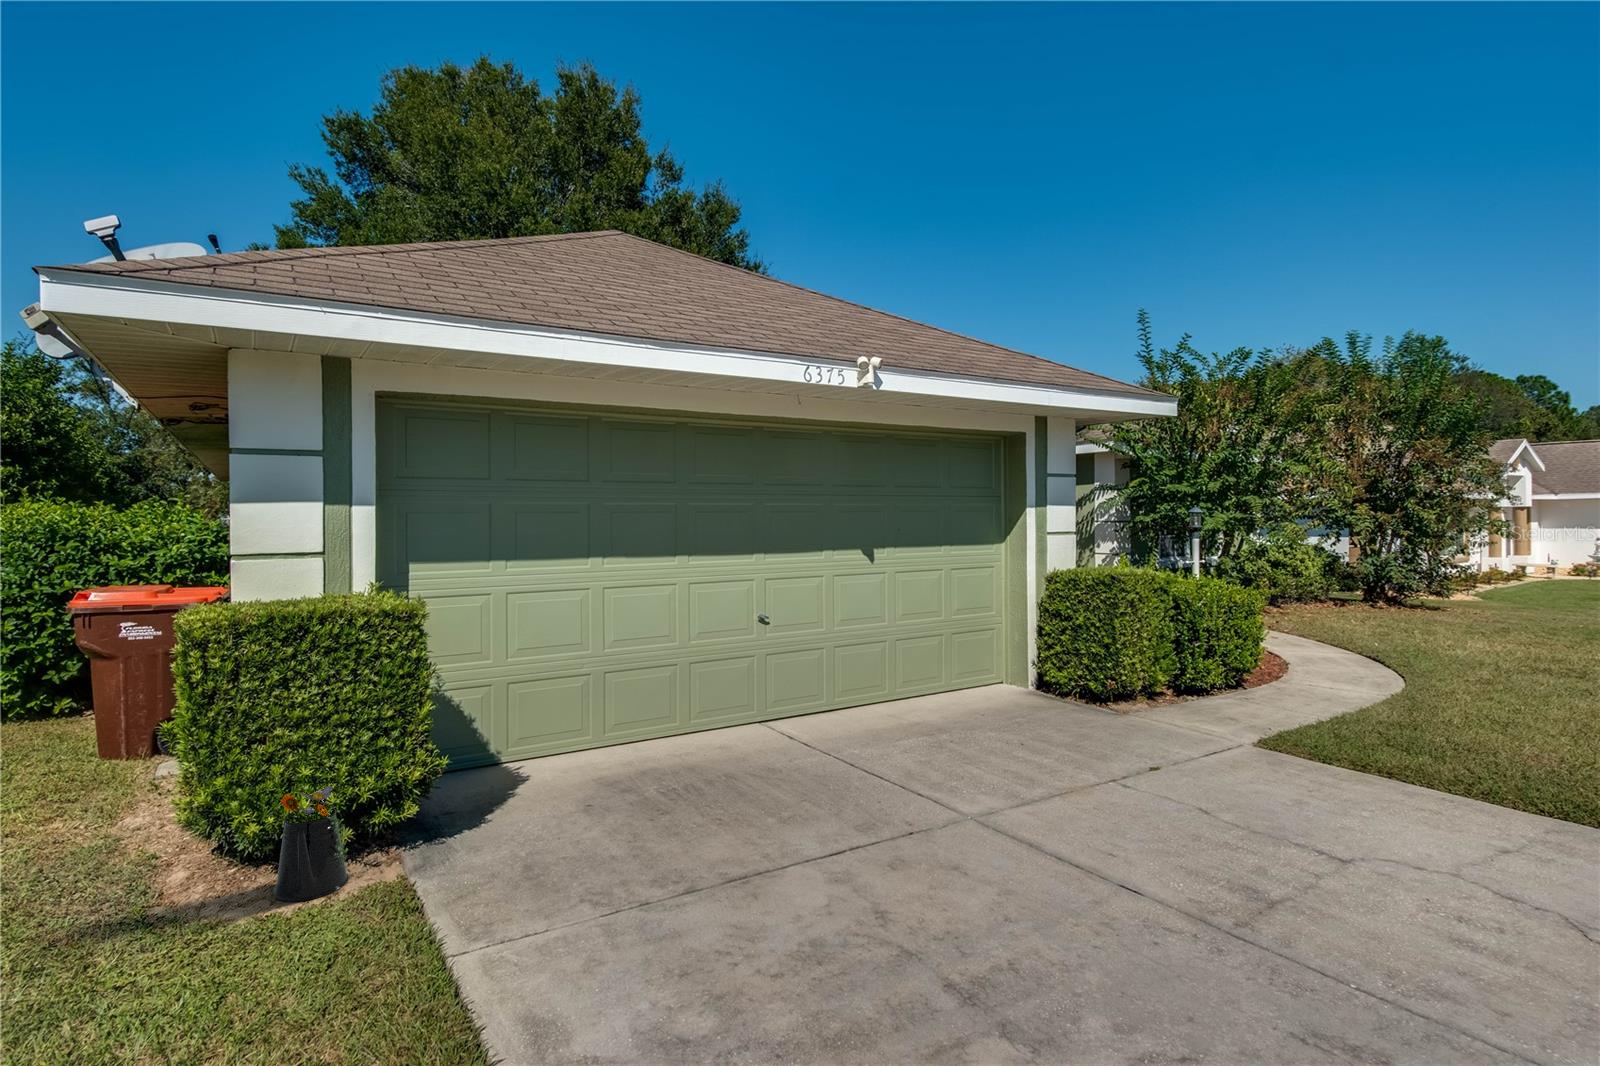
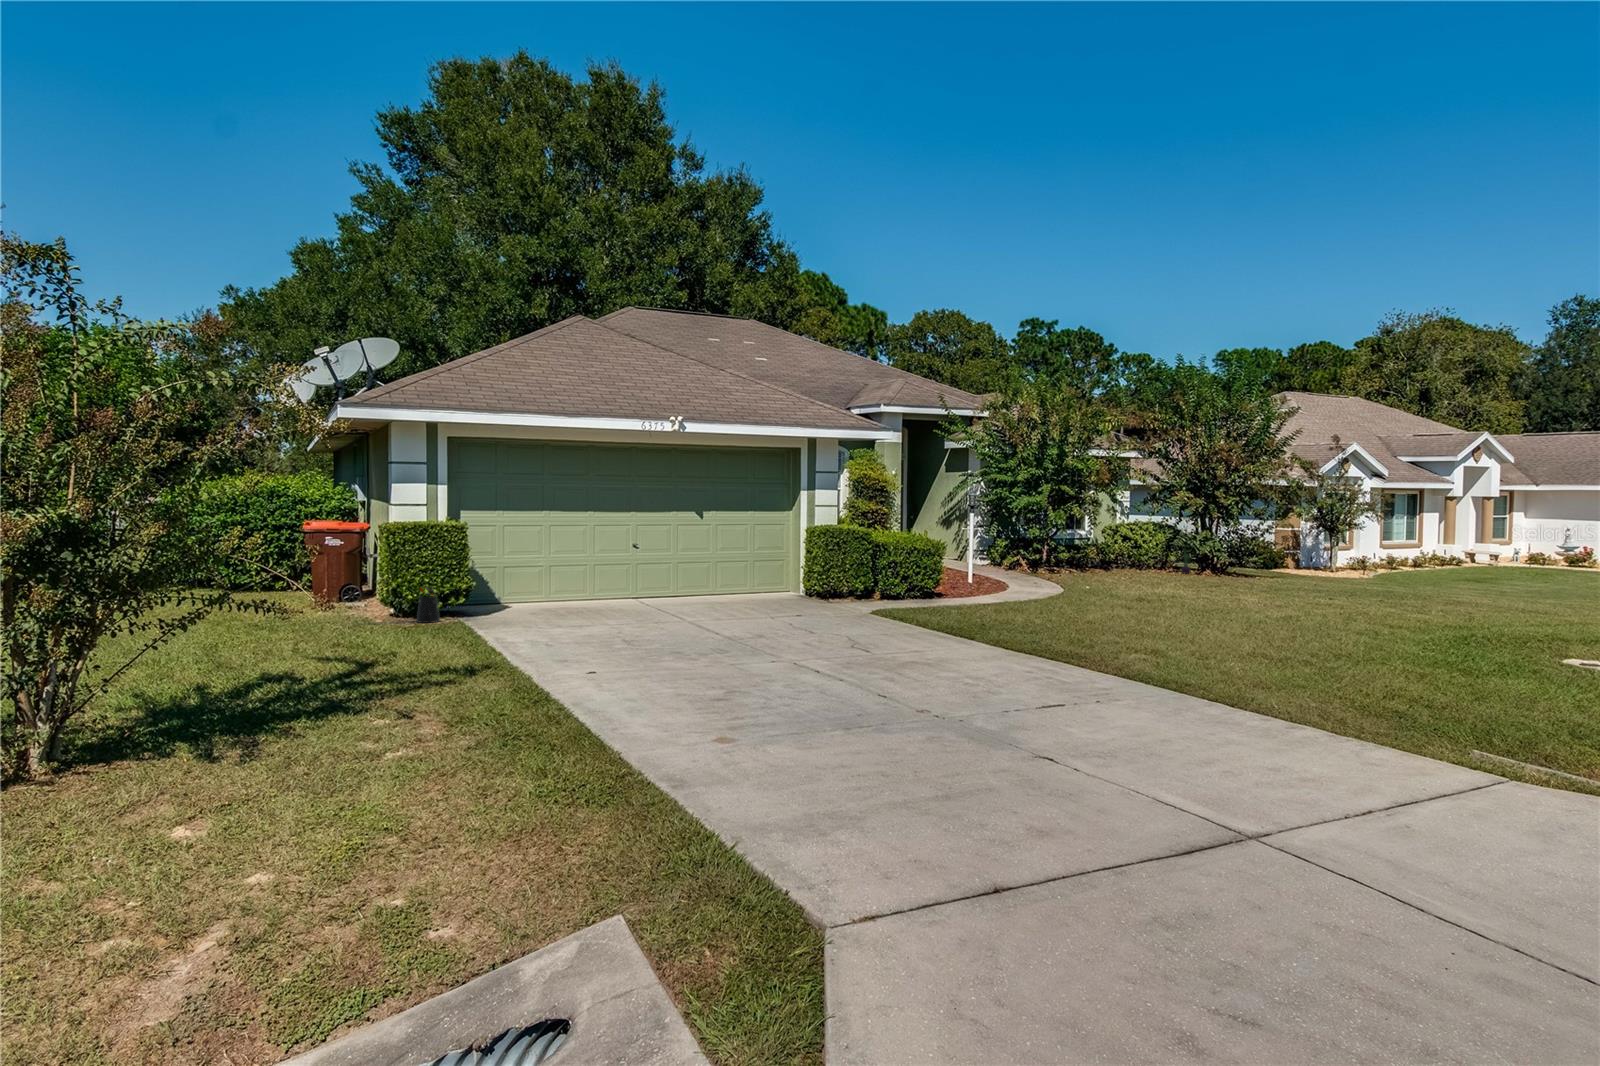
decorative plant: none [1361,574,1402,605] -> present [1181,552,1190,574]

